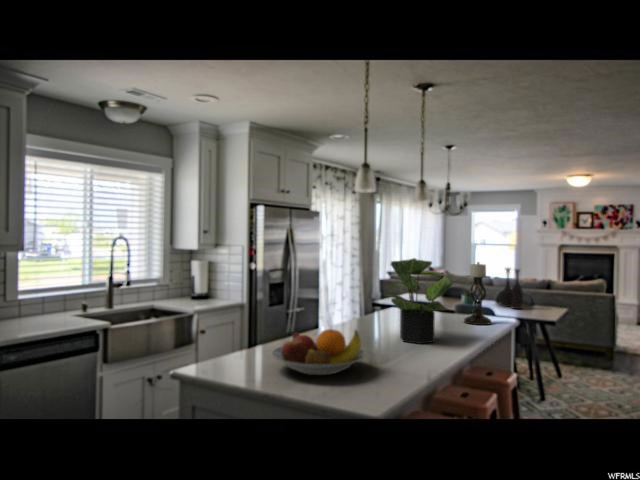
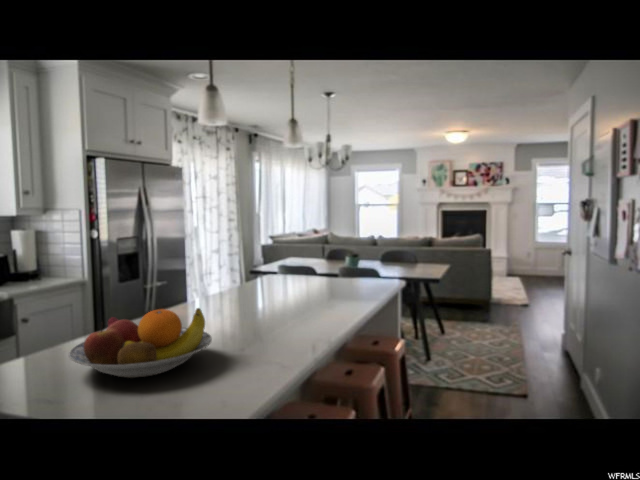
potted plant: present [386,258,452,344] -> none [244,209,330,316]
candle holder: present [464,262,491,325] -> none [346,216,376,288]
vase: present [499,268,523,309] -> none [383,225,407,268]

